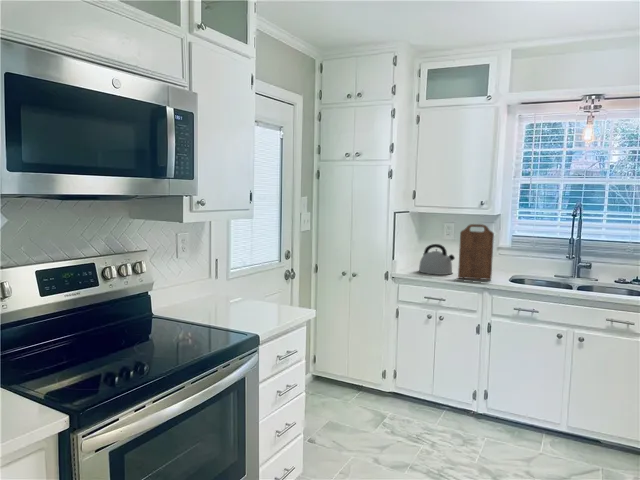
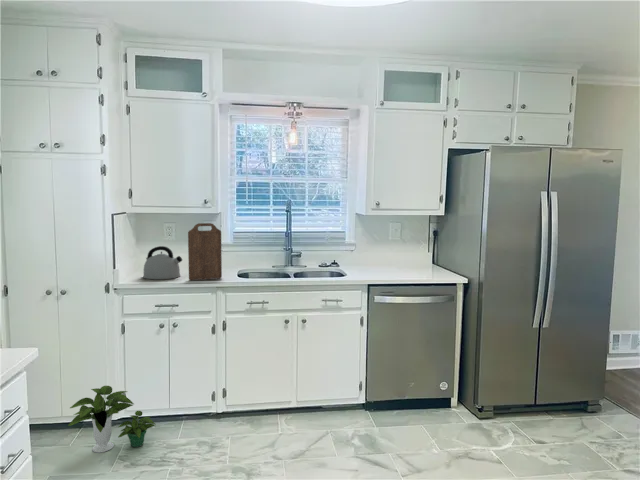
potted plant: none [347,360,416,420] -> present [68,386,155,453]

